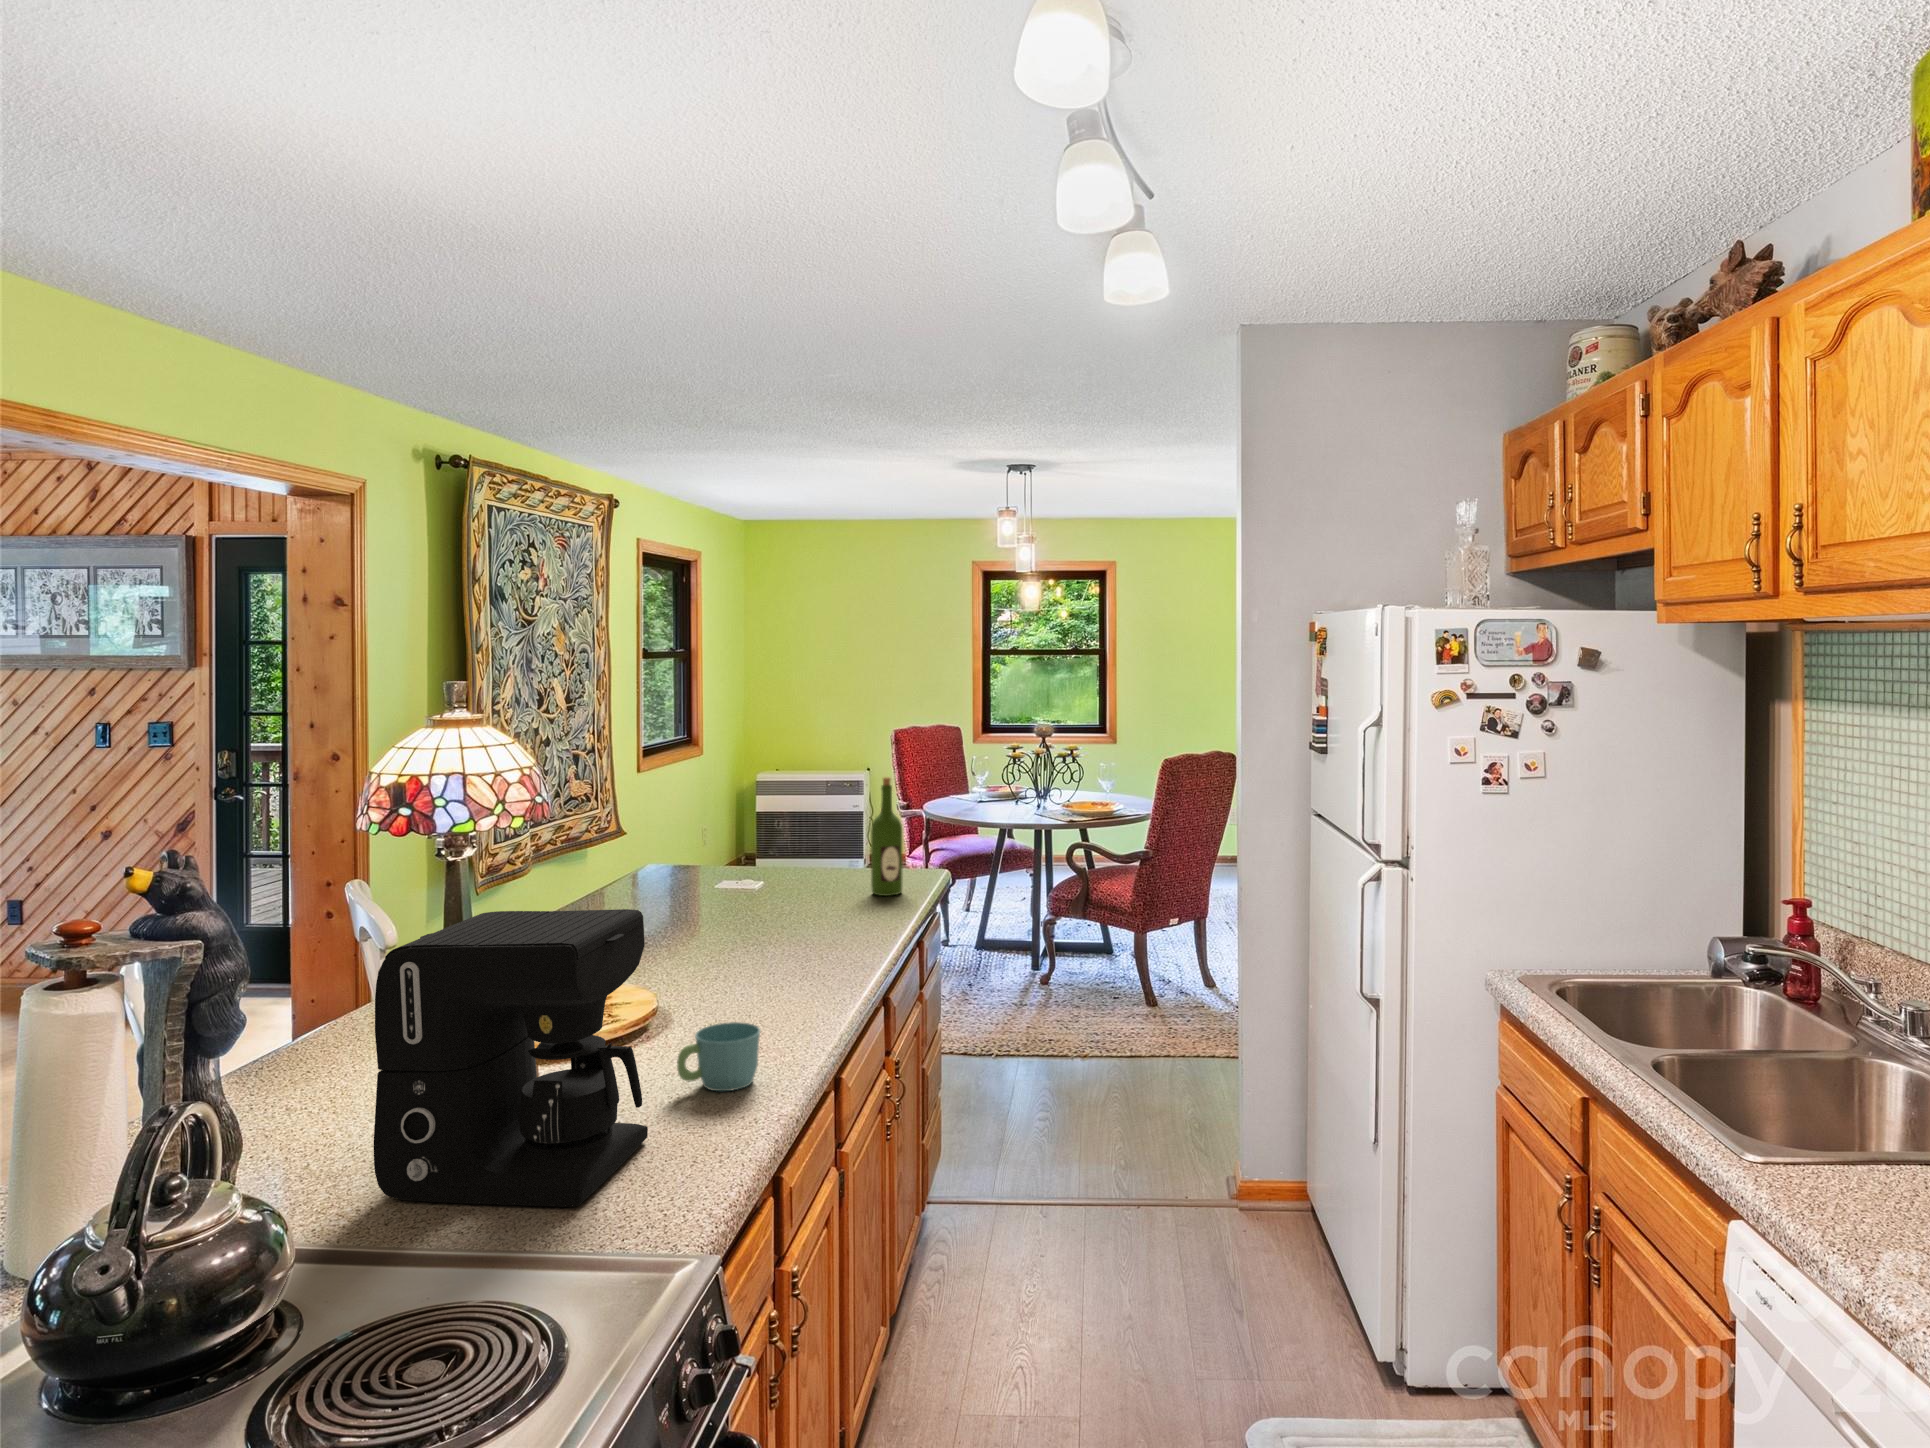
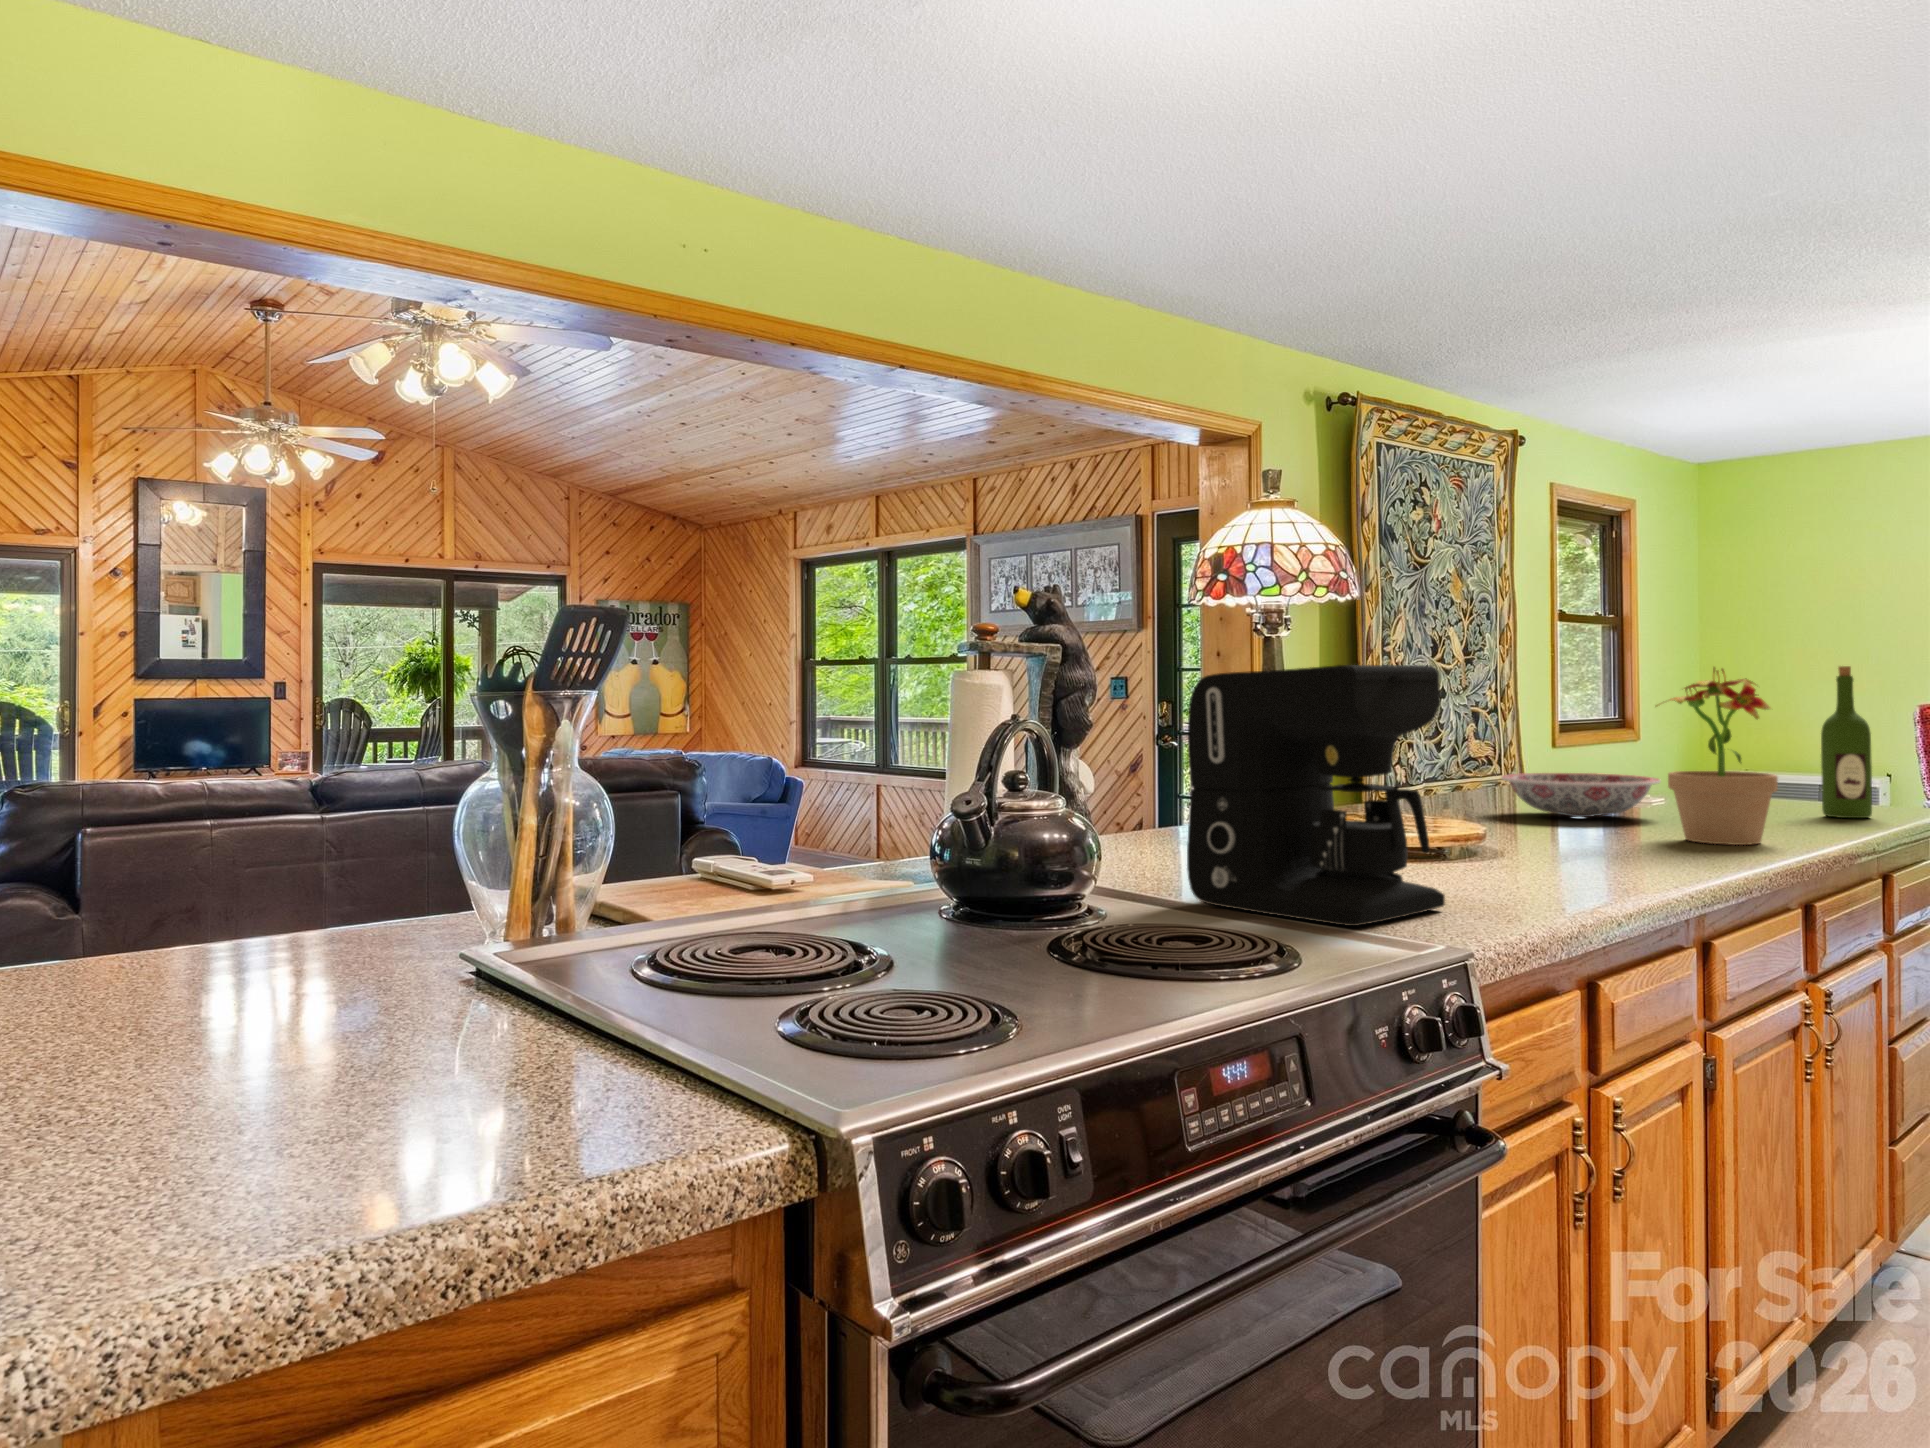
potted plant: none [774,807,859,957] -> present [1656,667,1778,845]
ceramic bowl: none [637,875,766,922] -> present [1501,773,1661,817]
mug: present [677,1022,760,1091] -> none [1491,833,1593,898]

